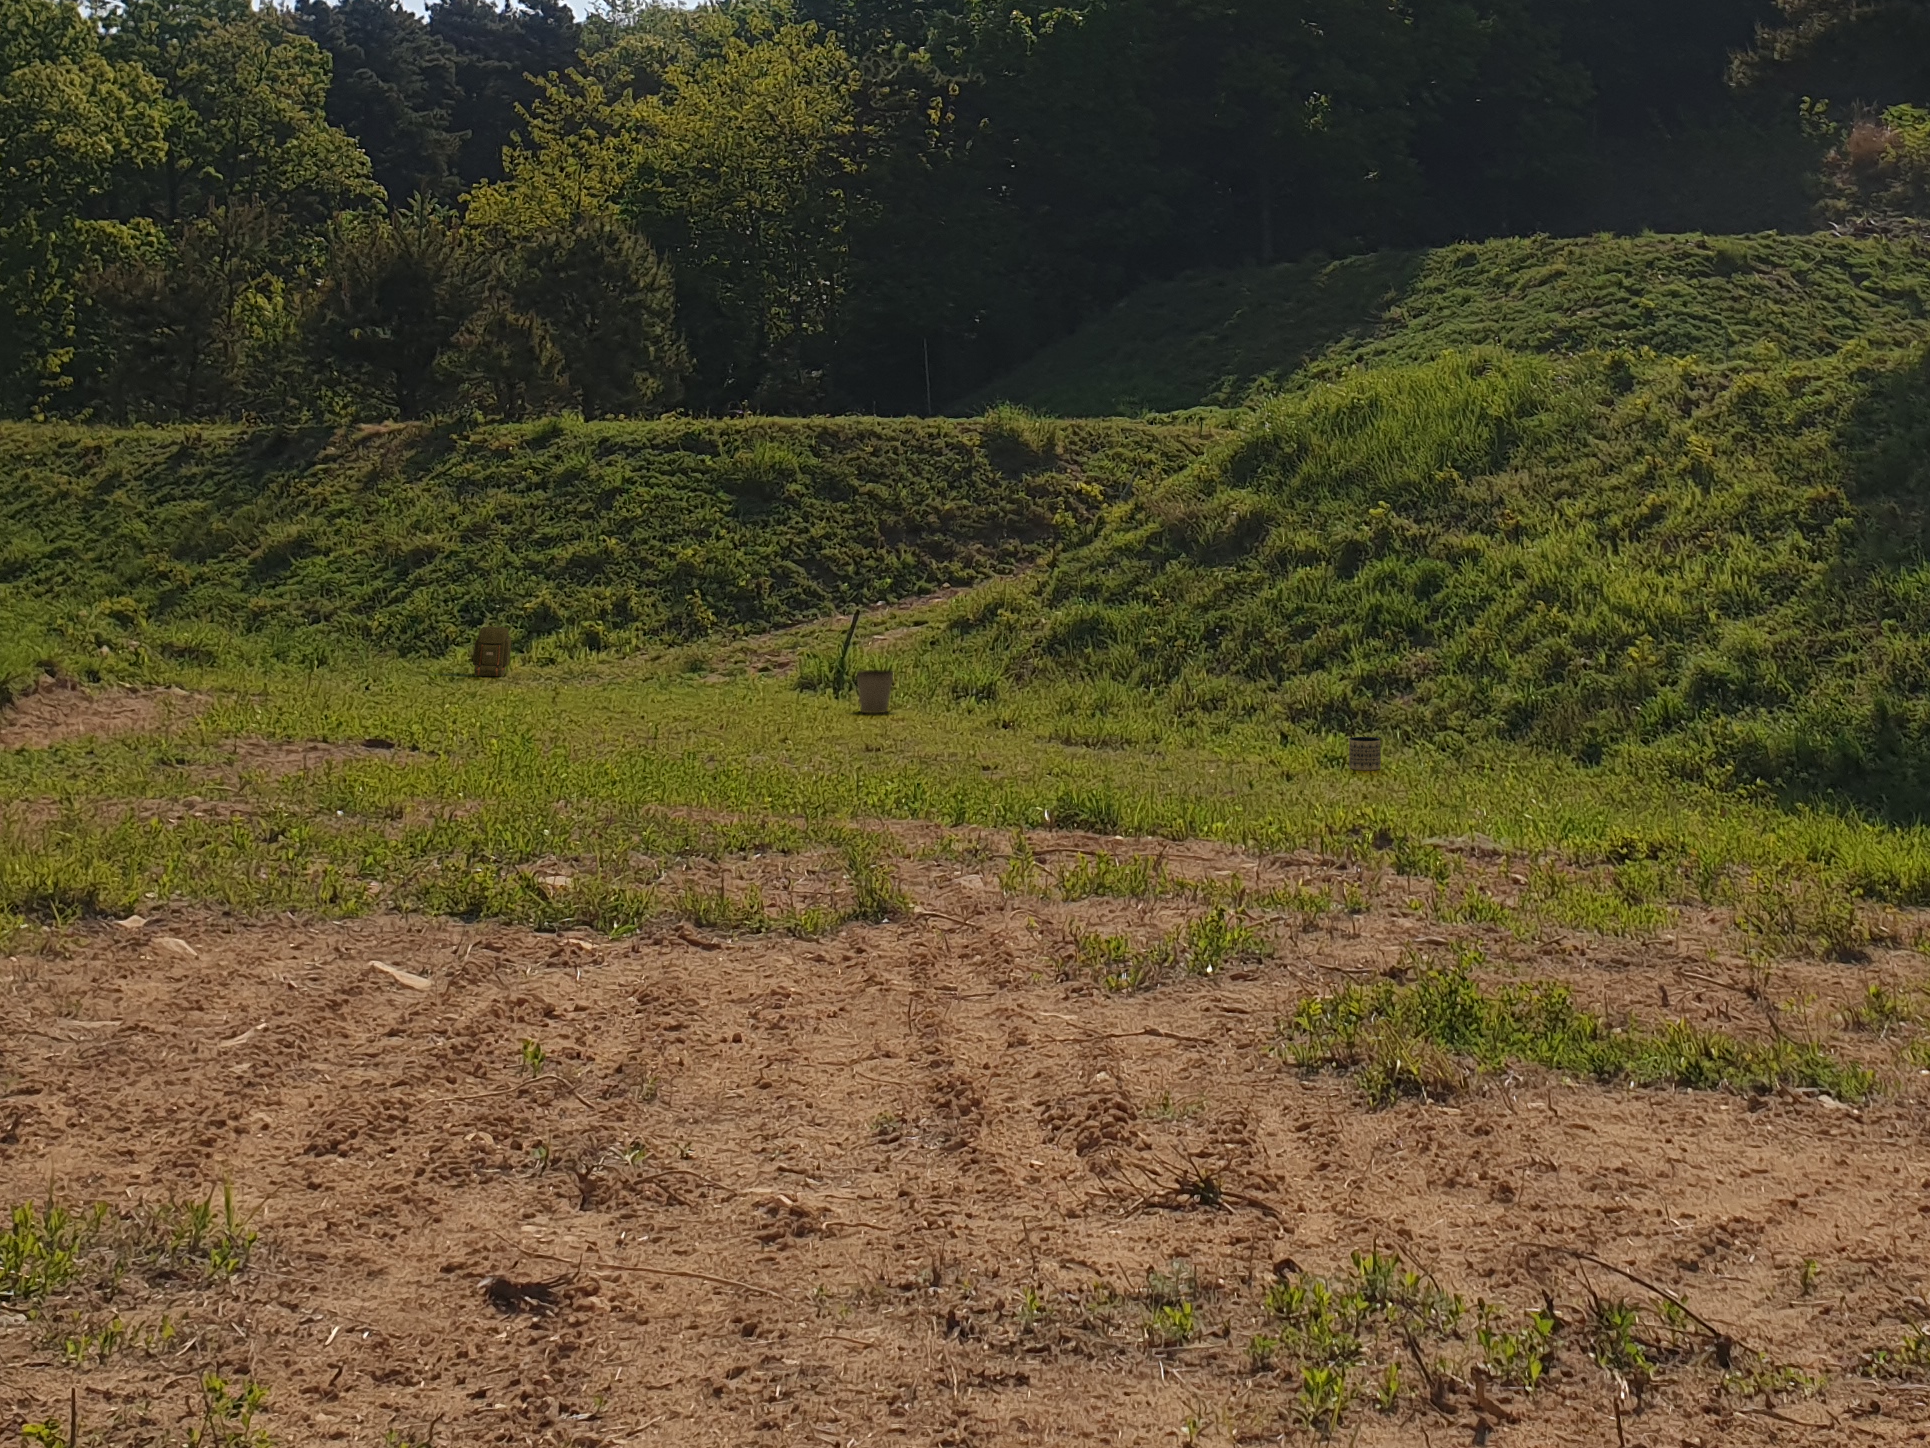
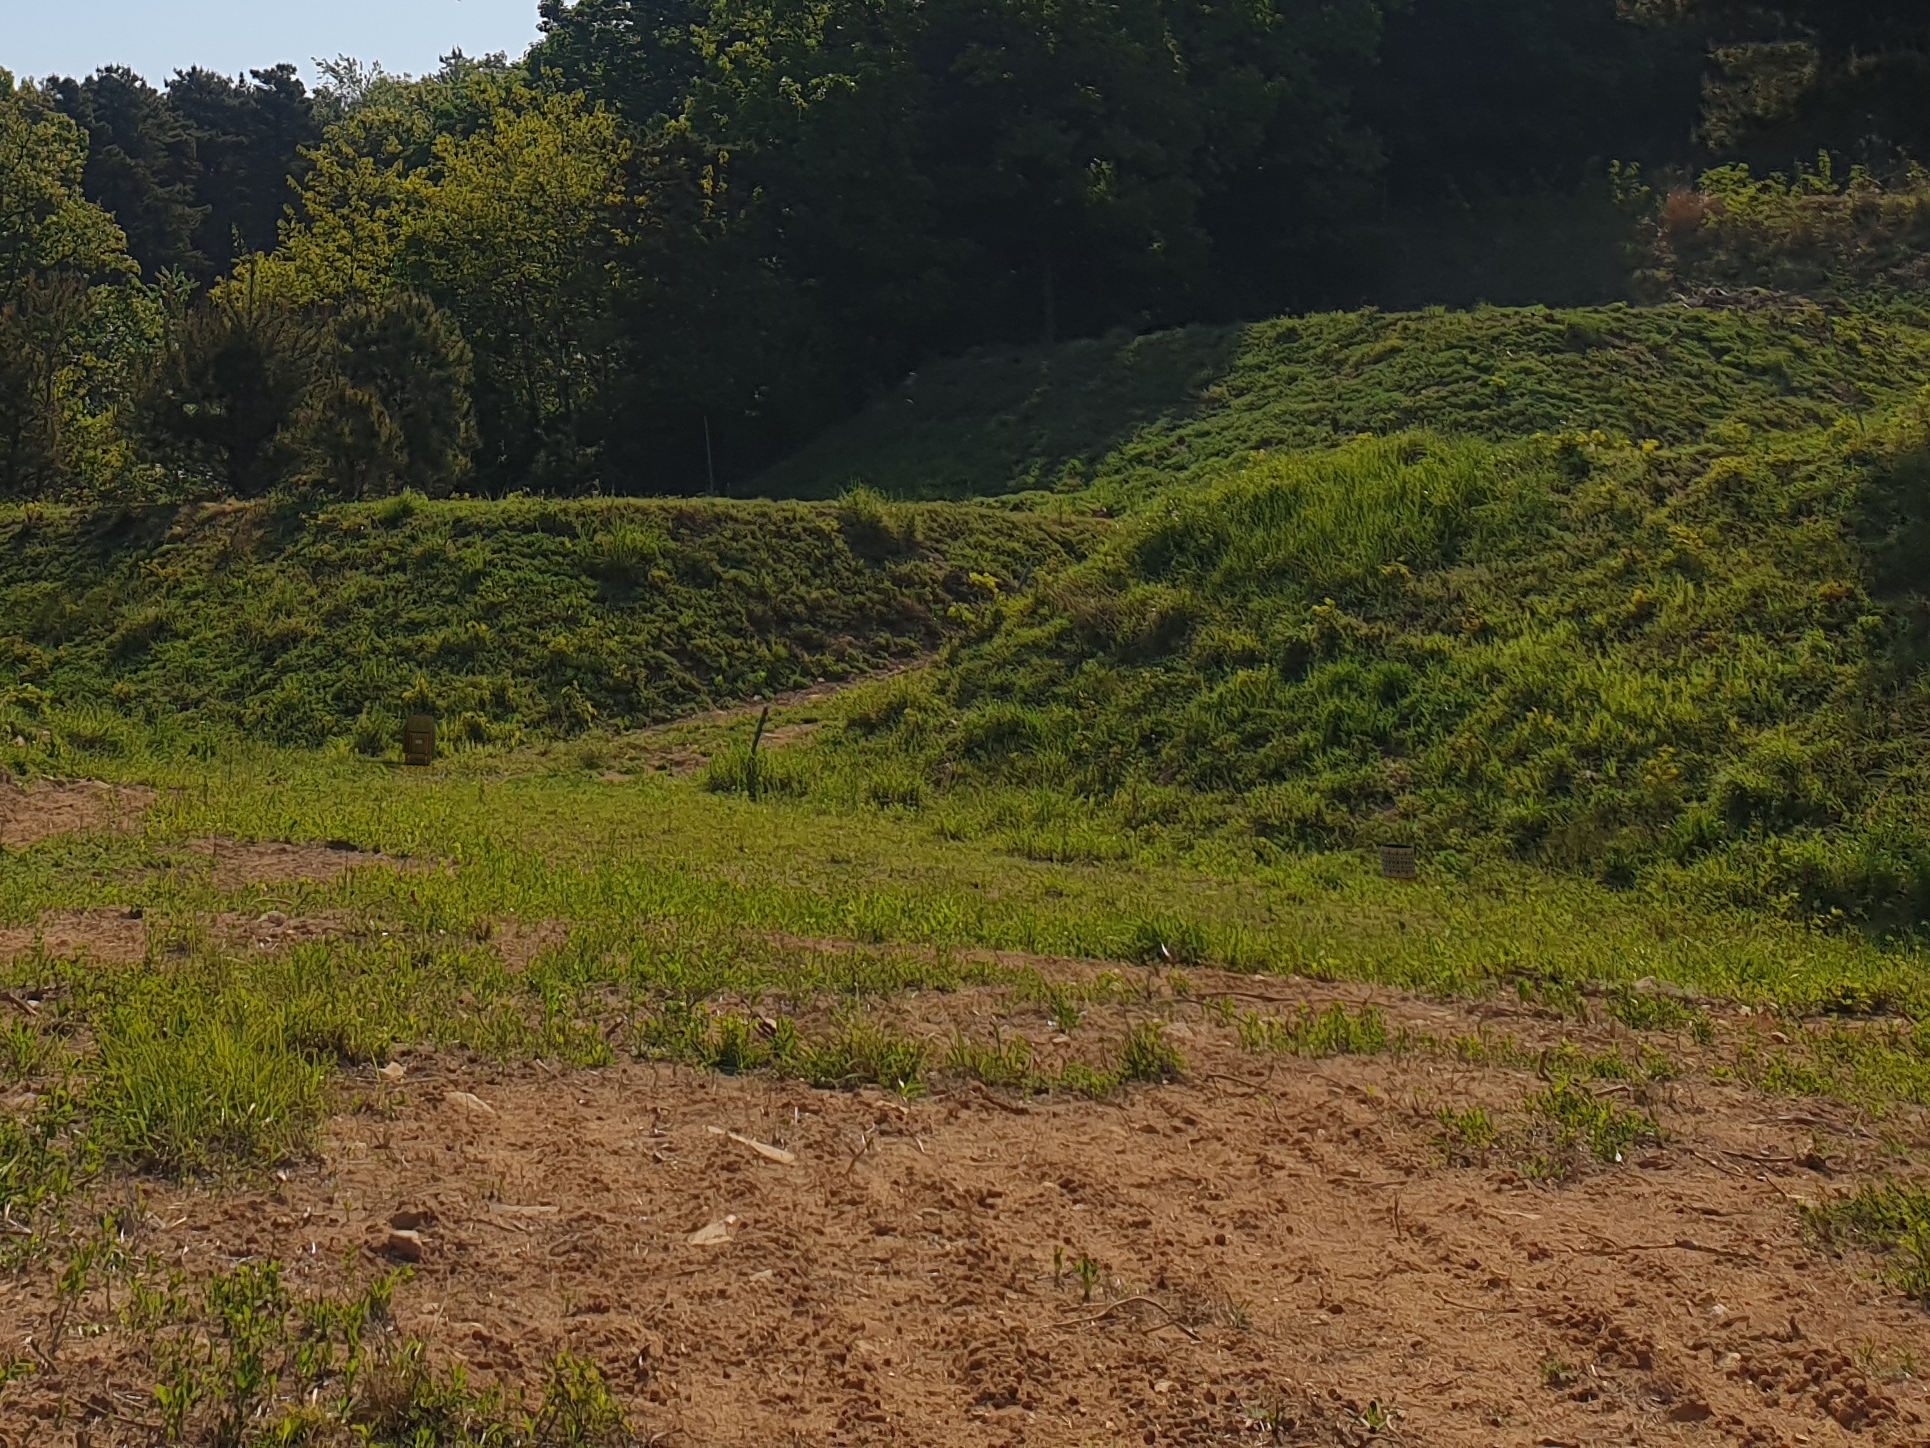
bucket: present [857,670,893,713] -> none [817,765,856,809]

